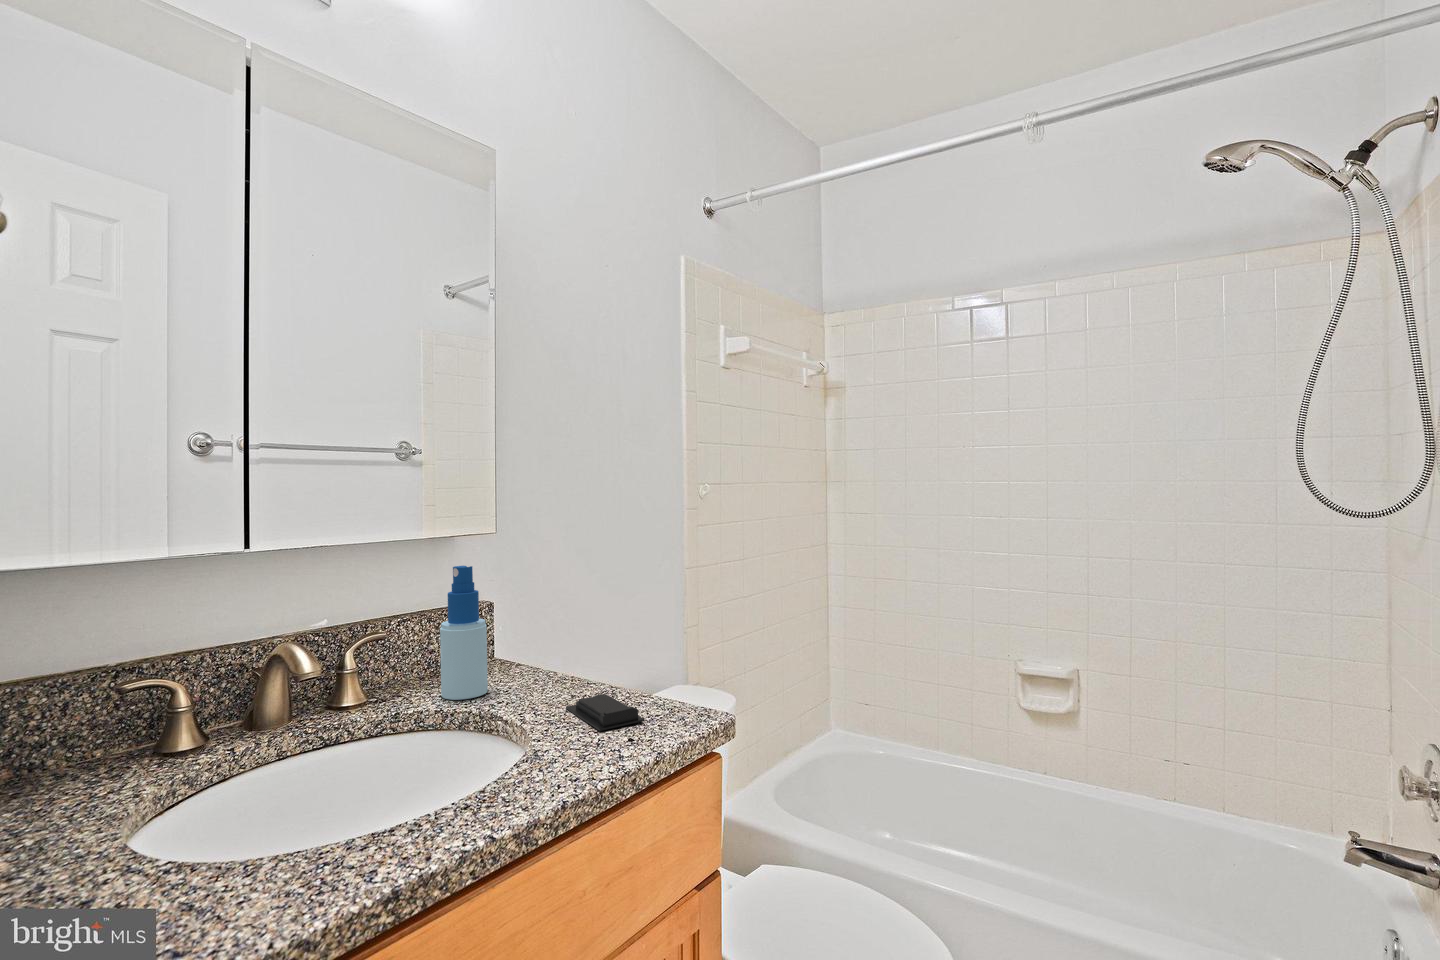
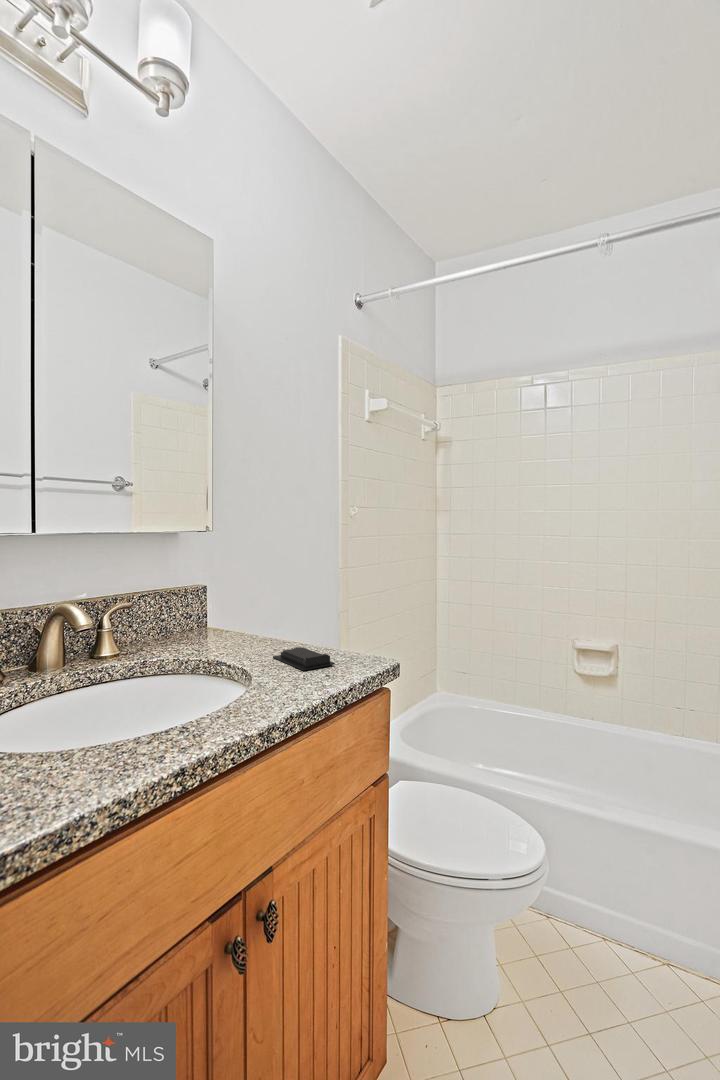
spray bottle: present [440,566,488,700] -> none [175,554,210,653]

